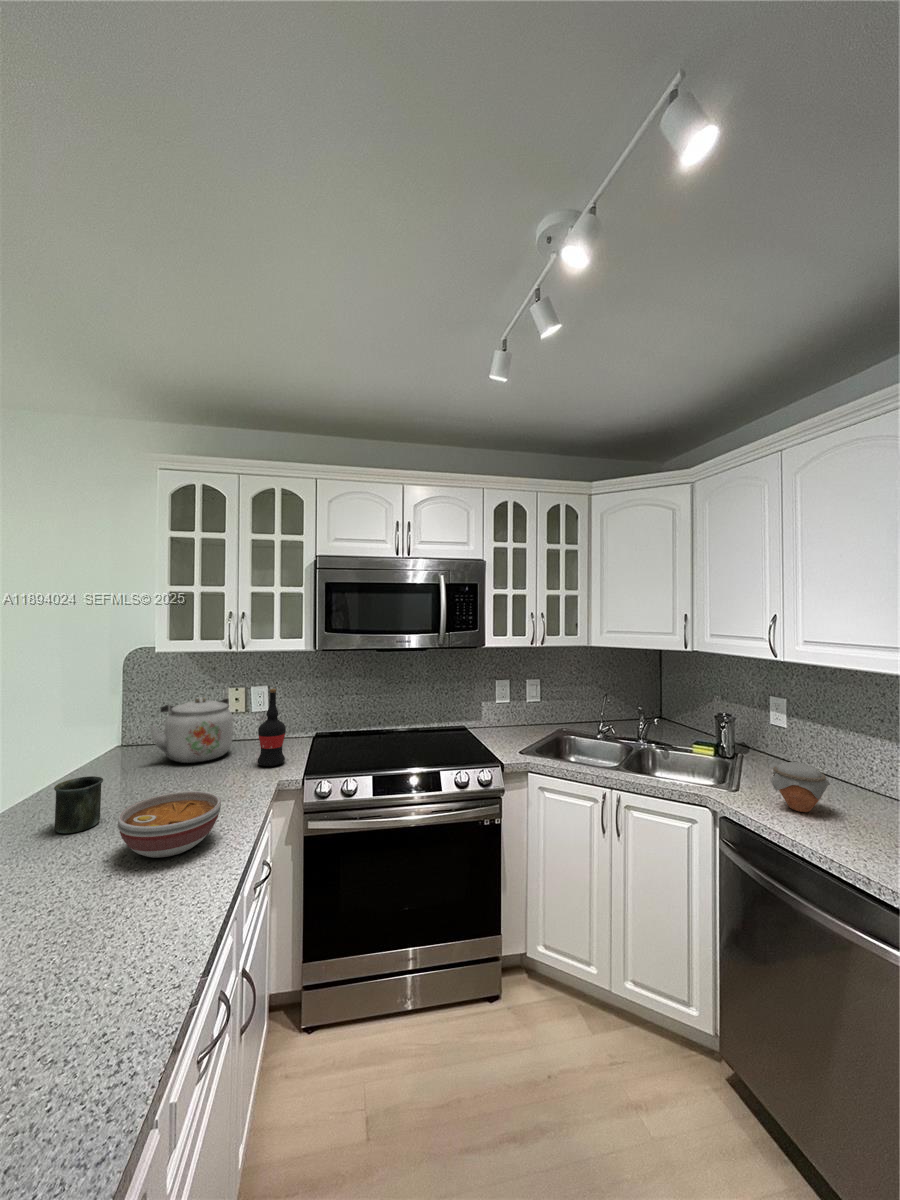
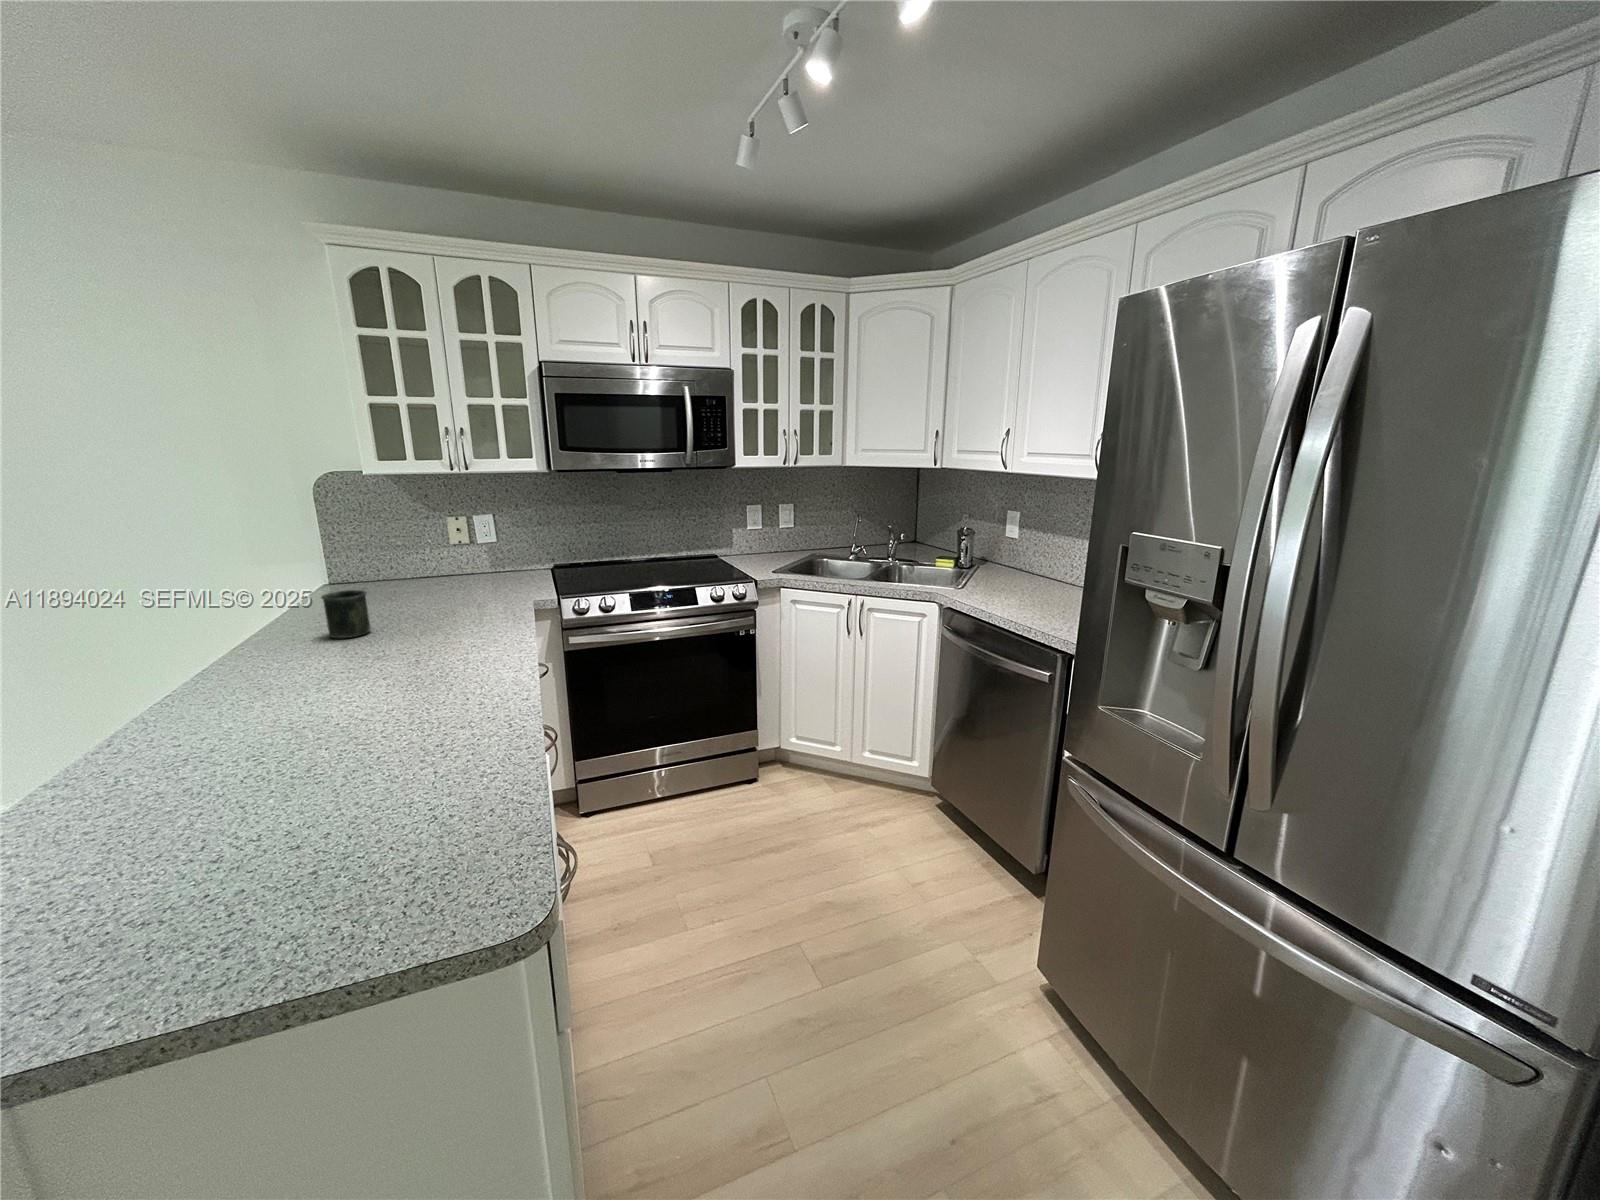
wine bottle: present [257,689,286,766] -> none [500,511,532,590]
kettle: present [150,698,233,763] -> none [372,524,466,592]
jar: present [771,762,830,812] -> none [984,558,1027,596]
bowl: present [118,791,221,858] -> none [408,596,501,644]

